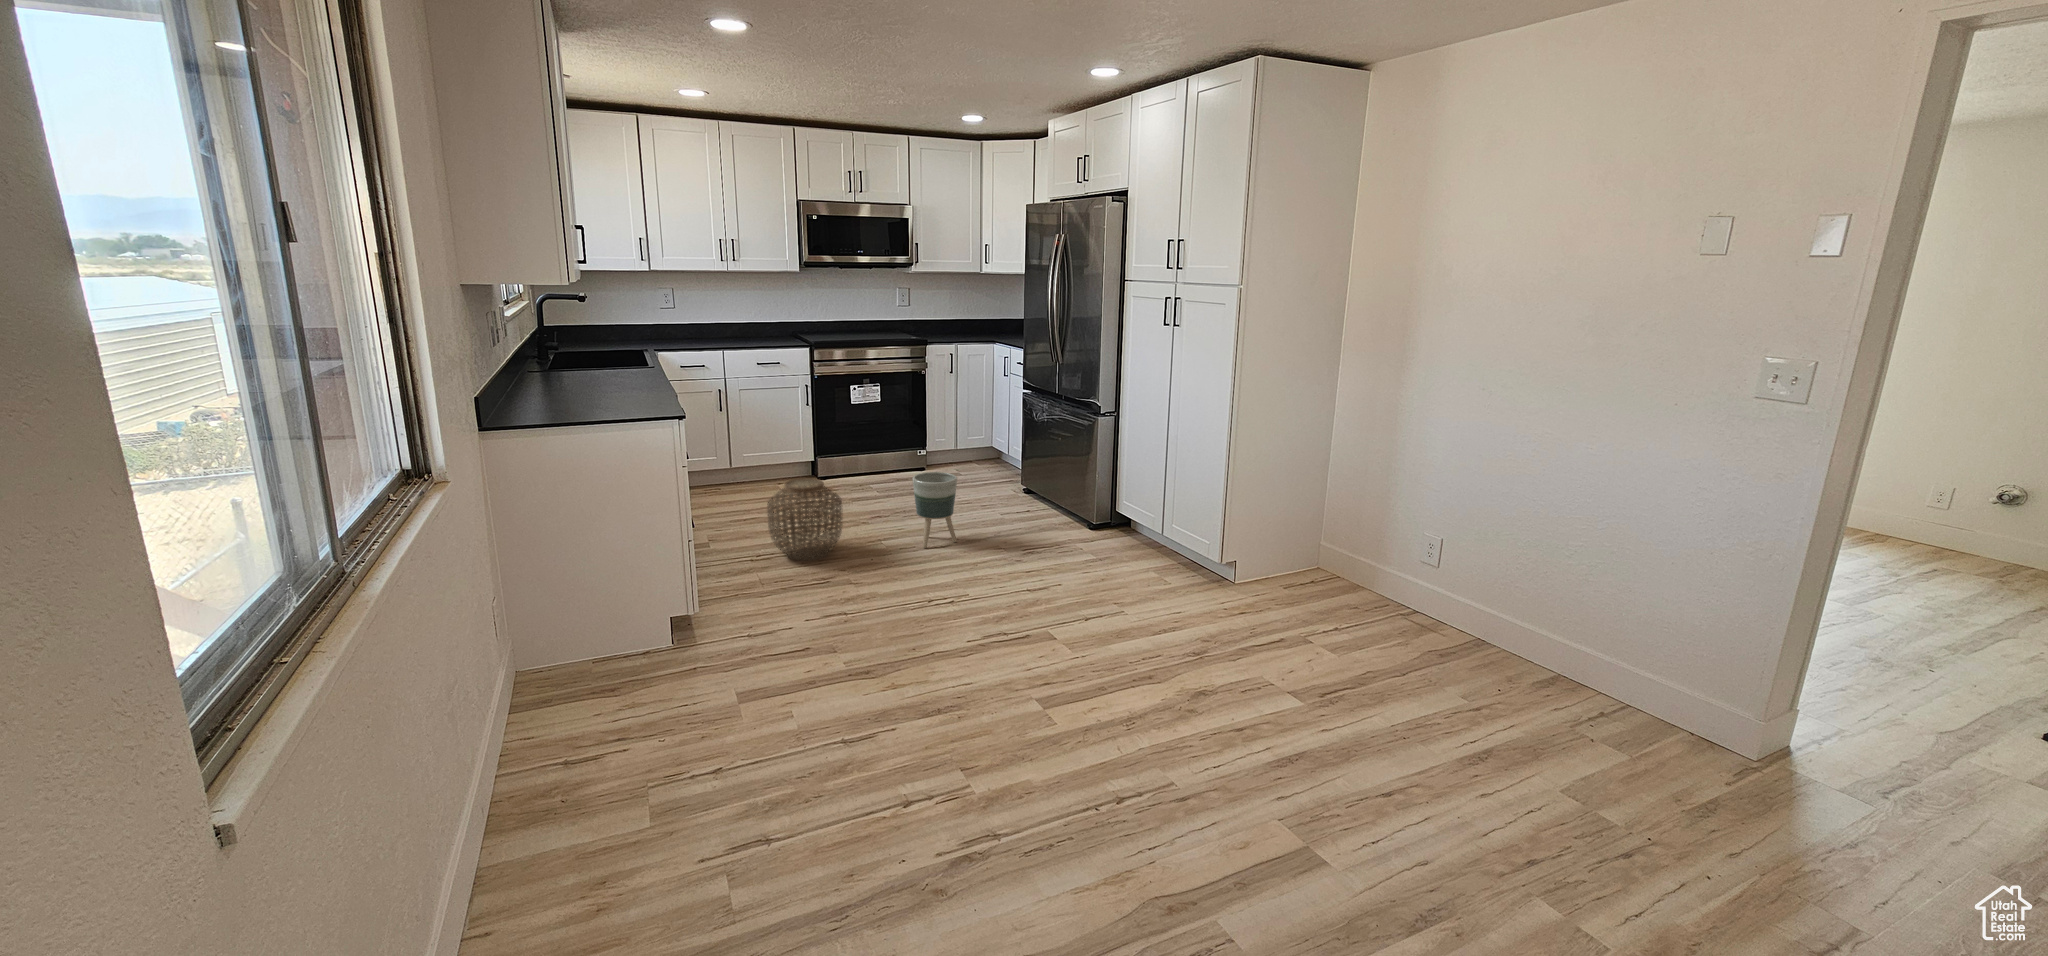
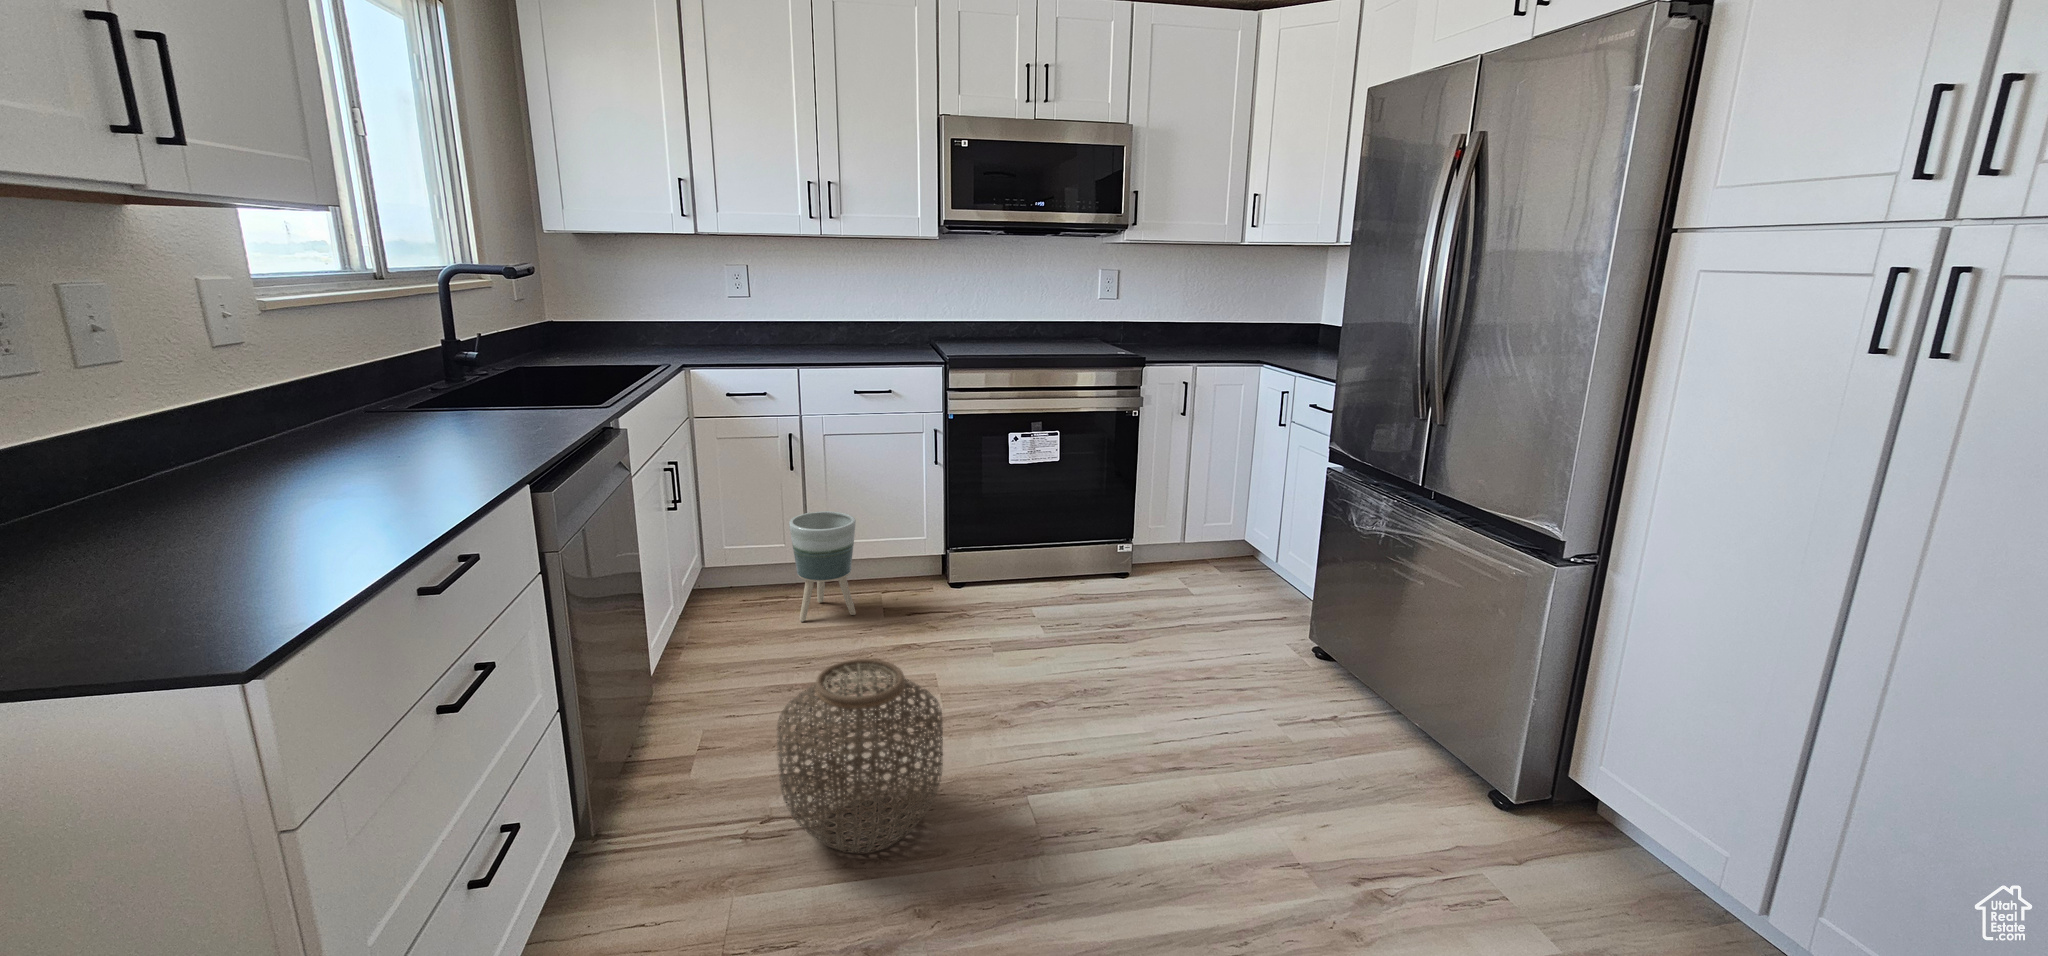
planter: present [912,472,957,548] -> present [789,511,856,622]

